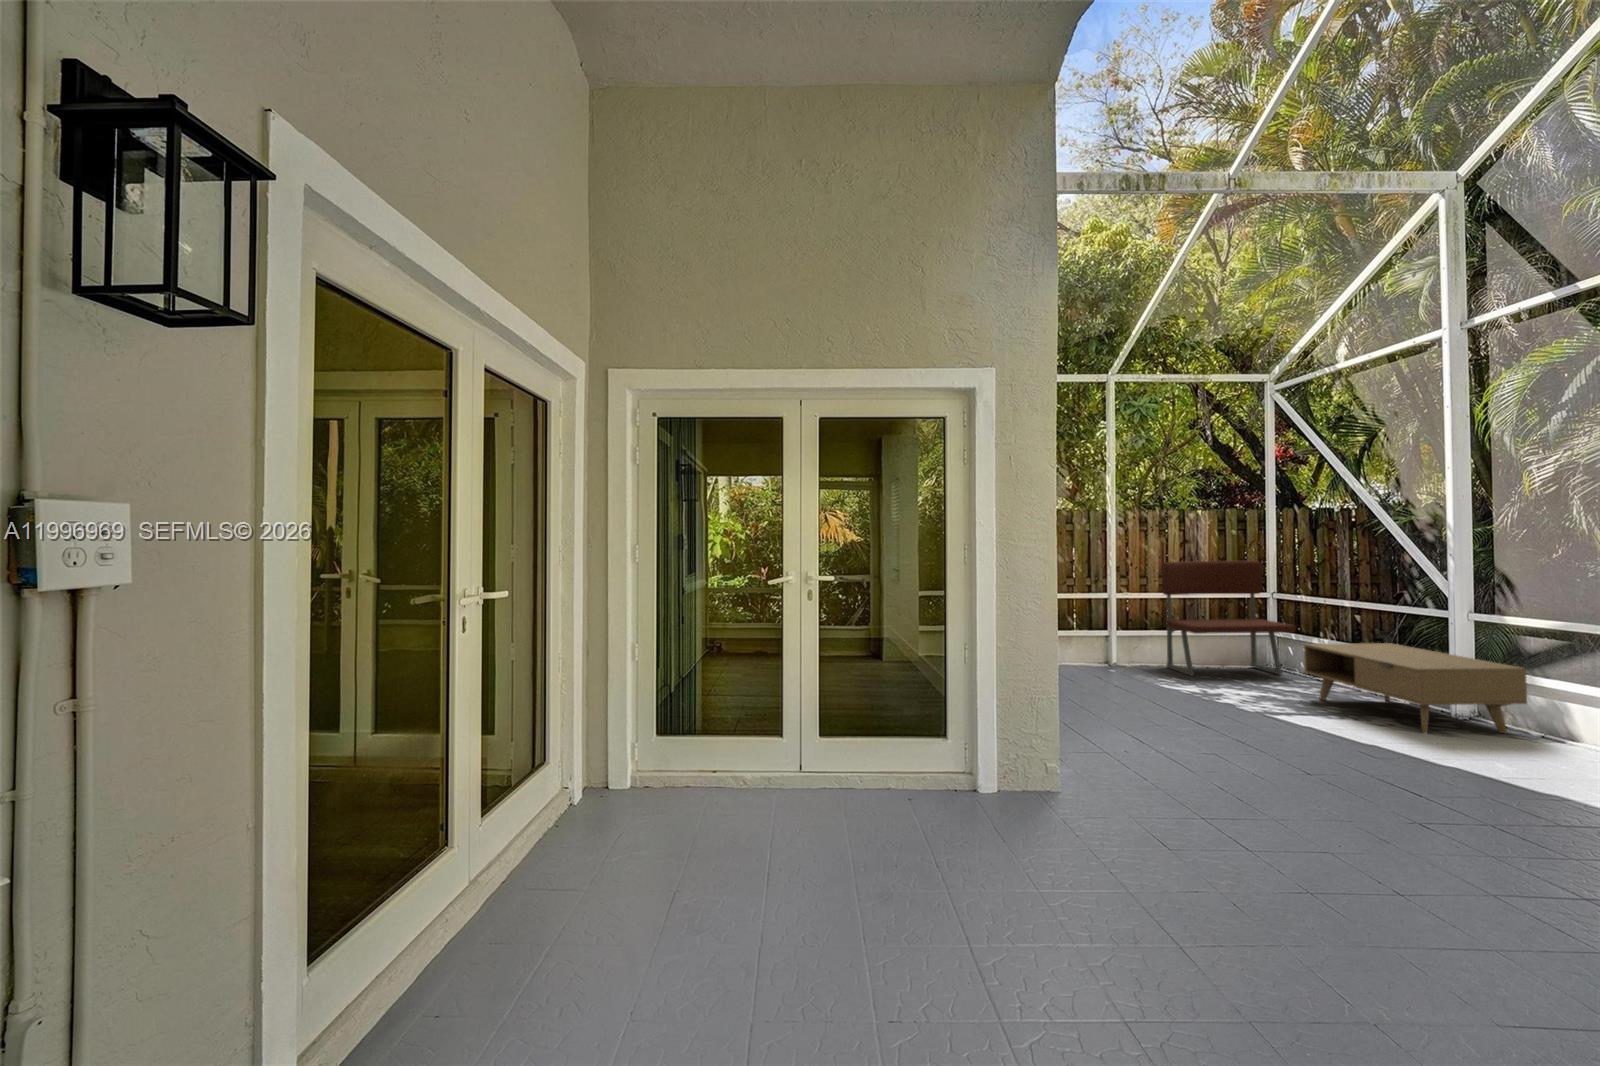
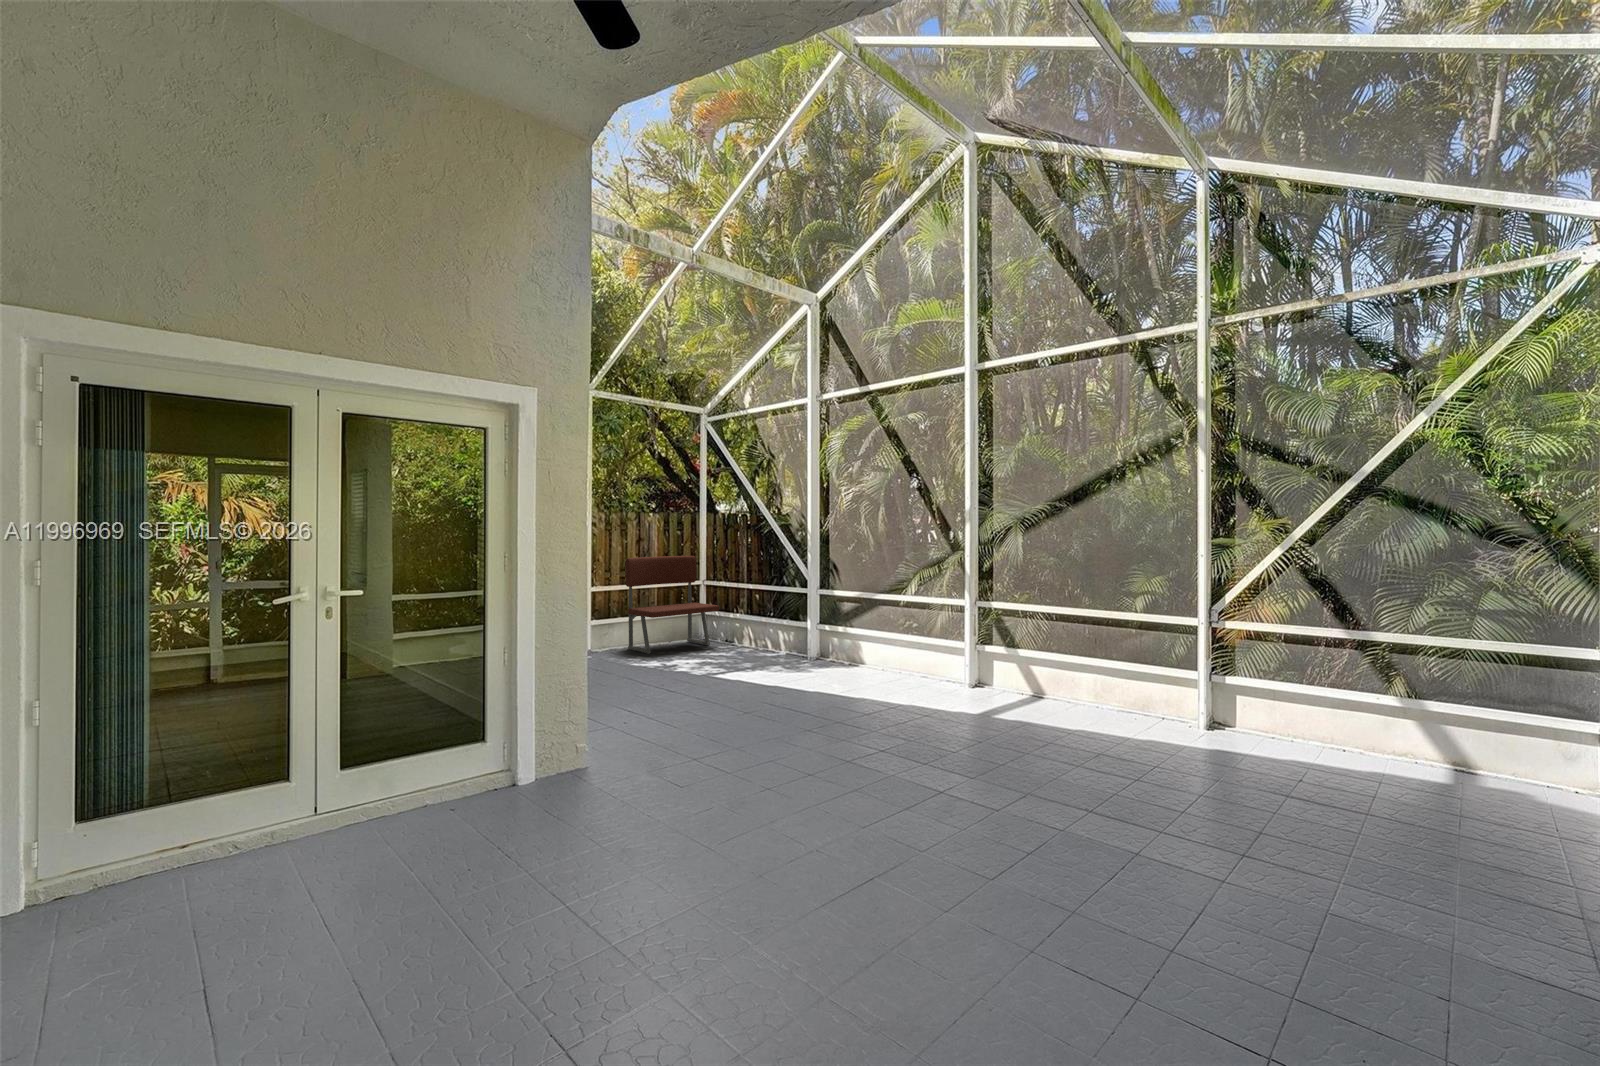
coffee table: present [1304,643,1527,734] -> none [728,614,844,672]

